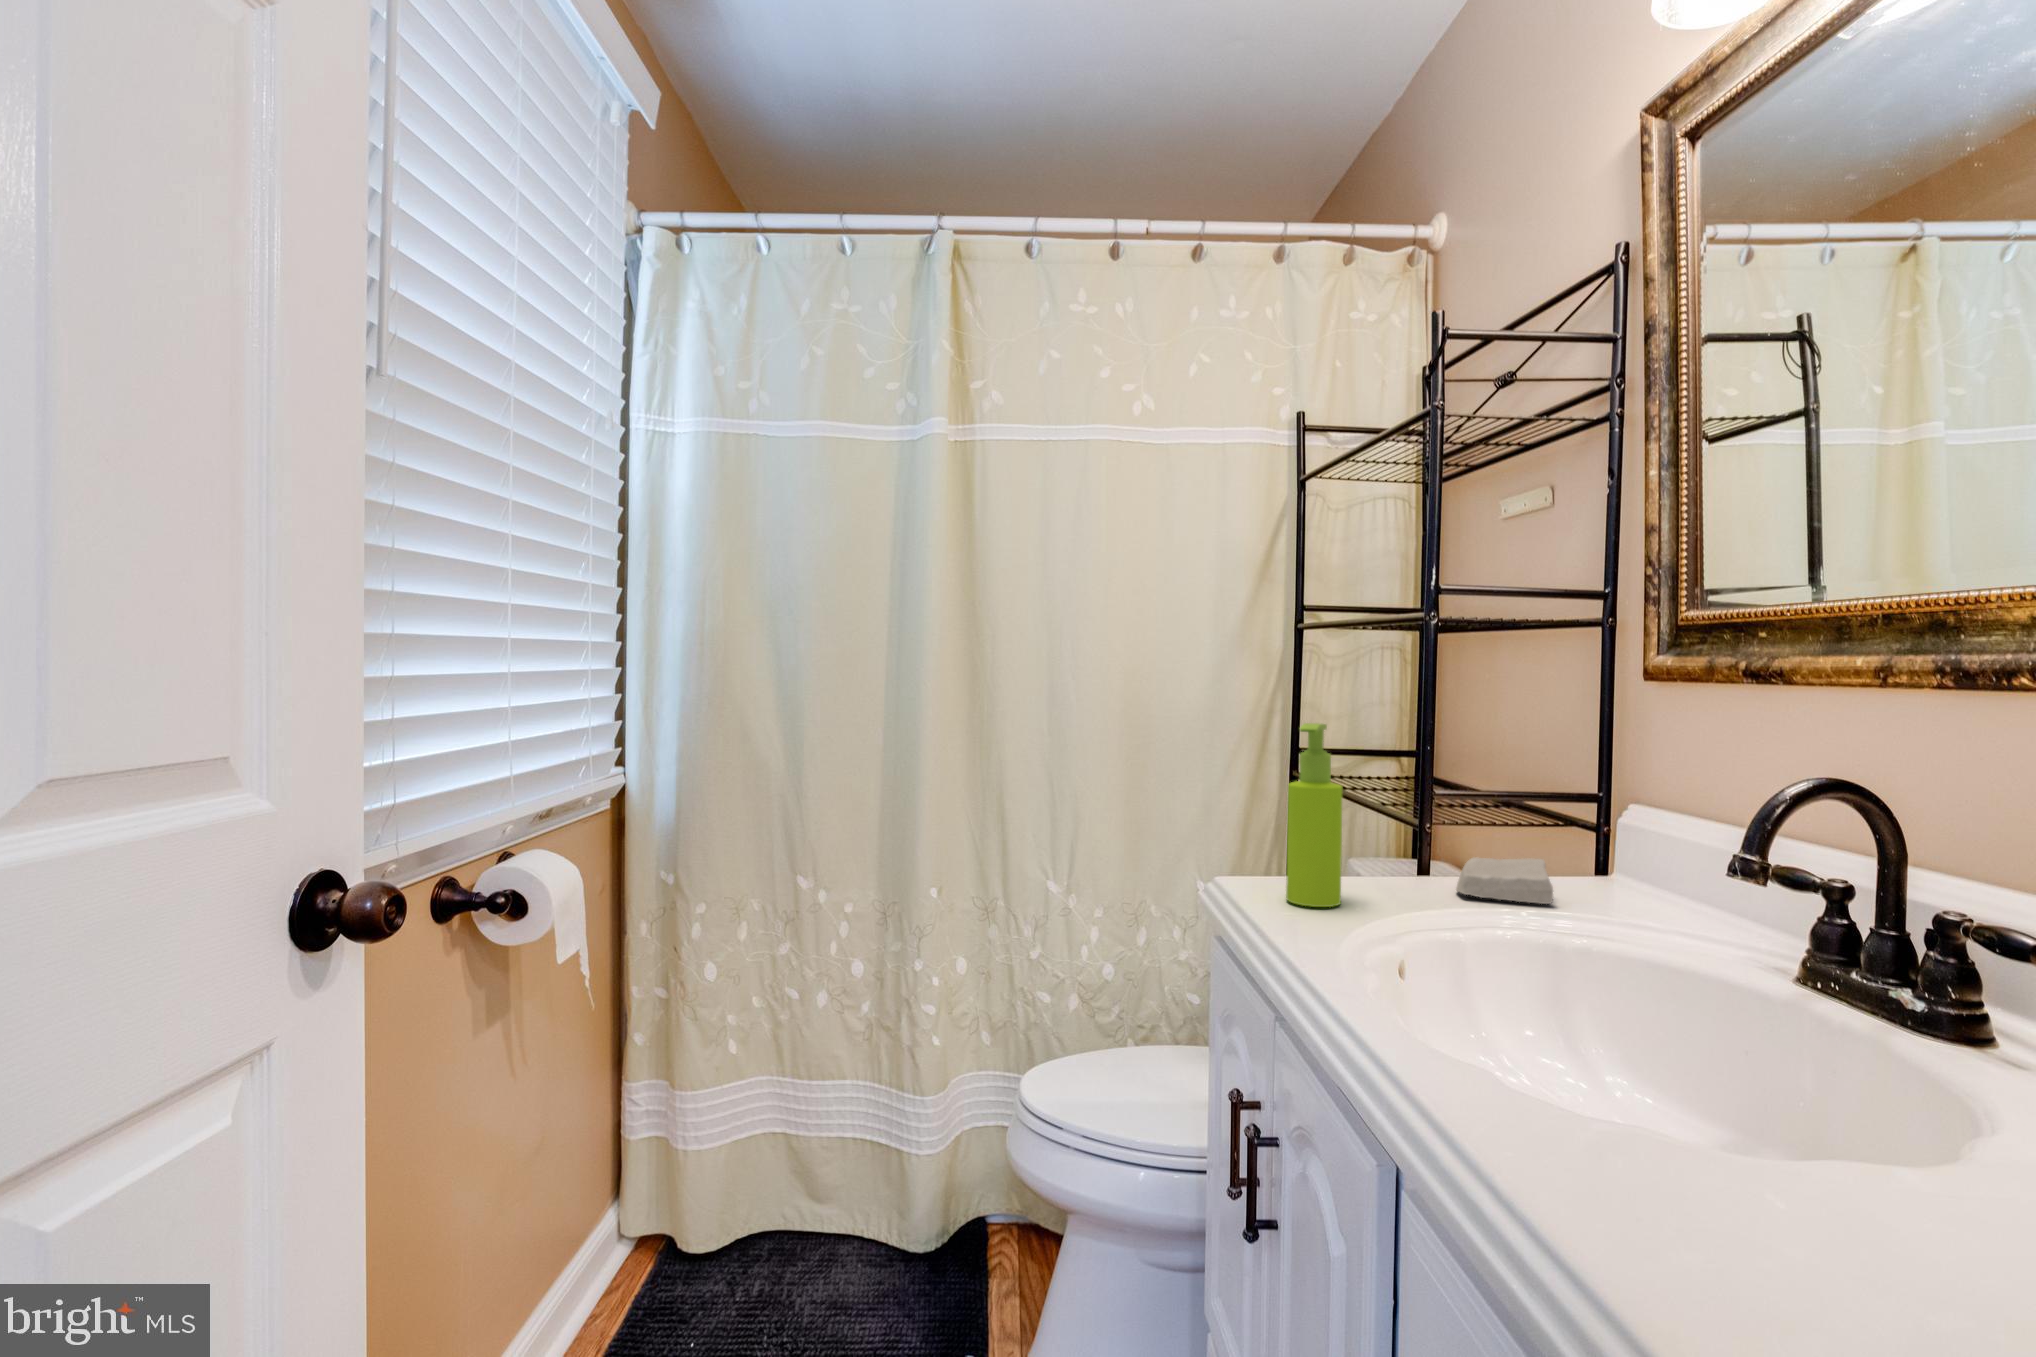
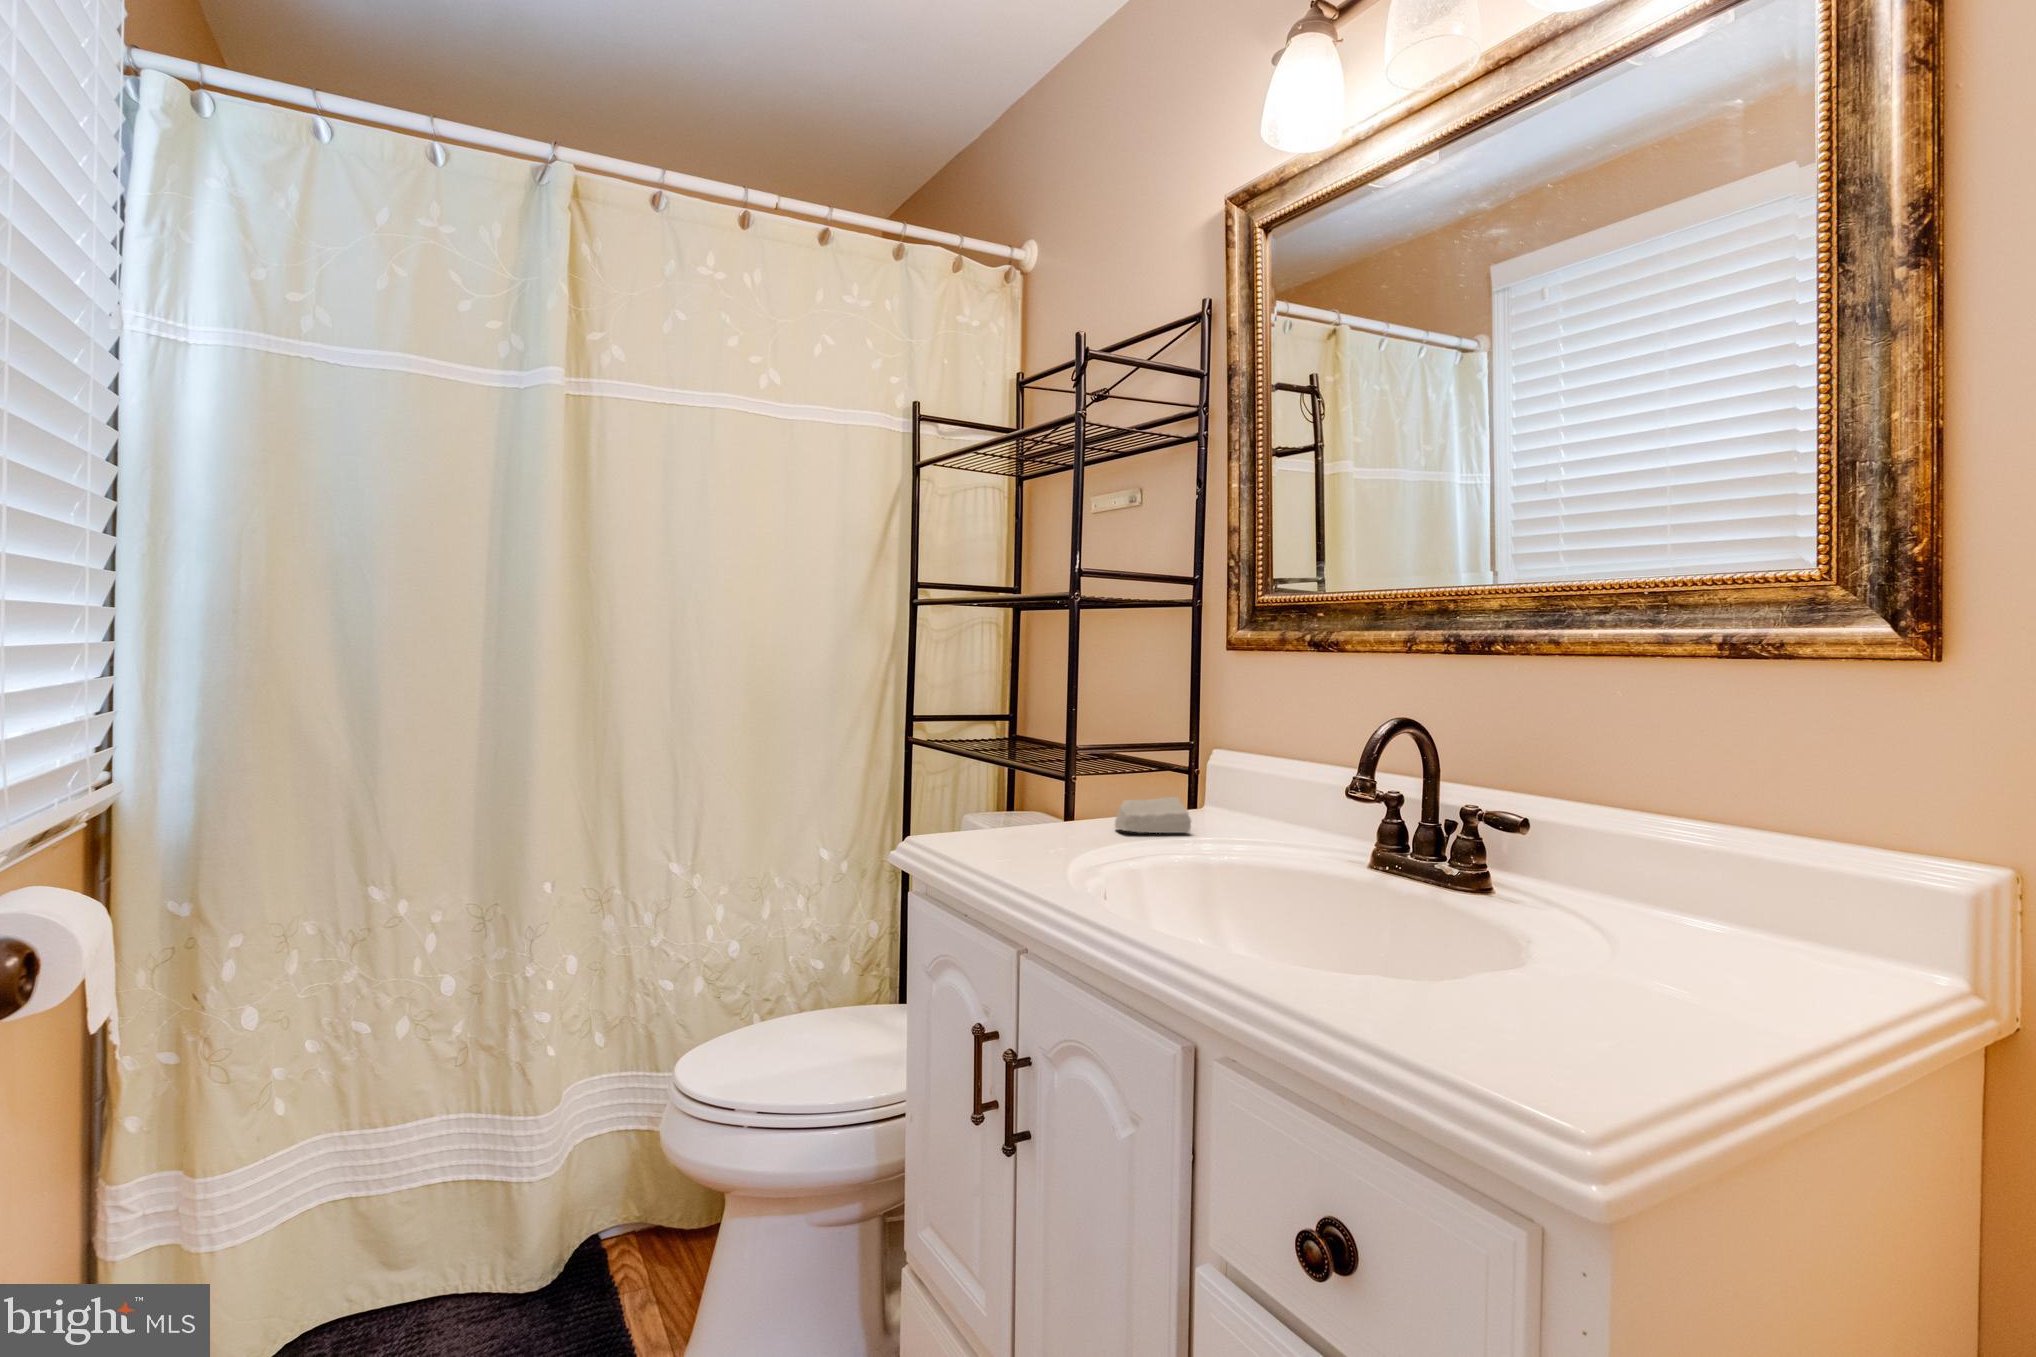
soap dispenser: present [1286,723,1343,907] -> none [991,687,1040,853]

